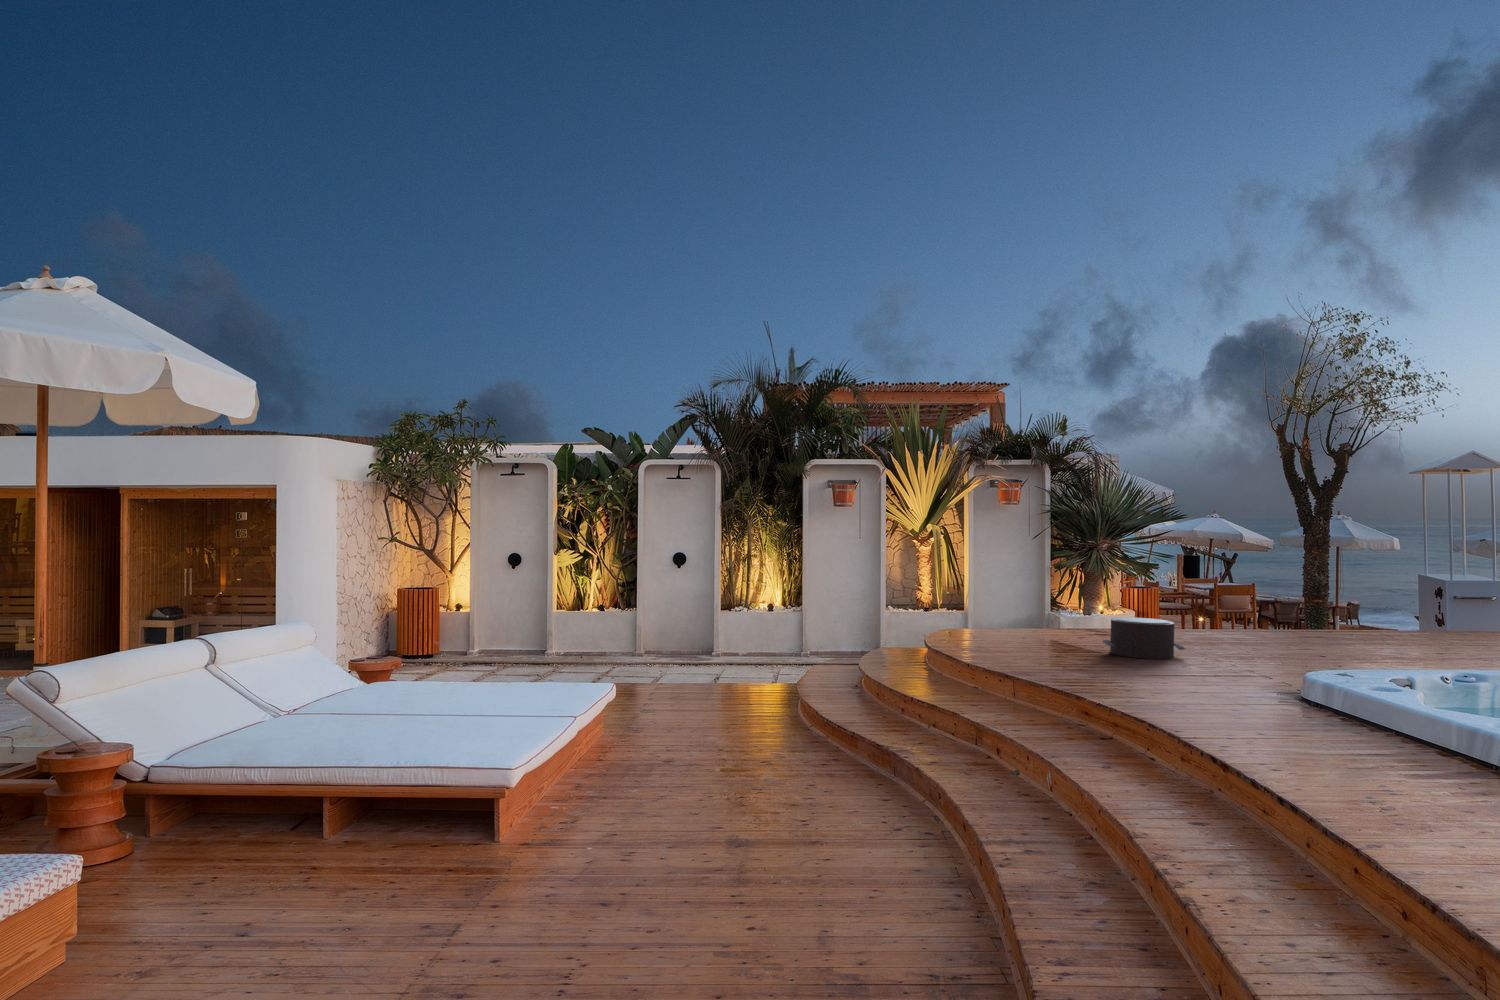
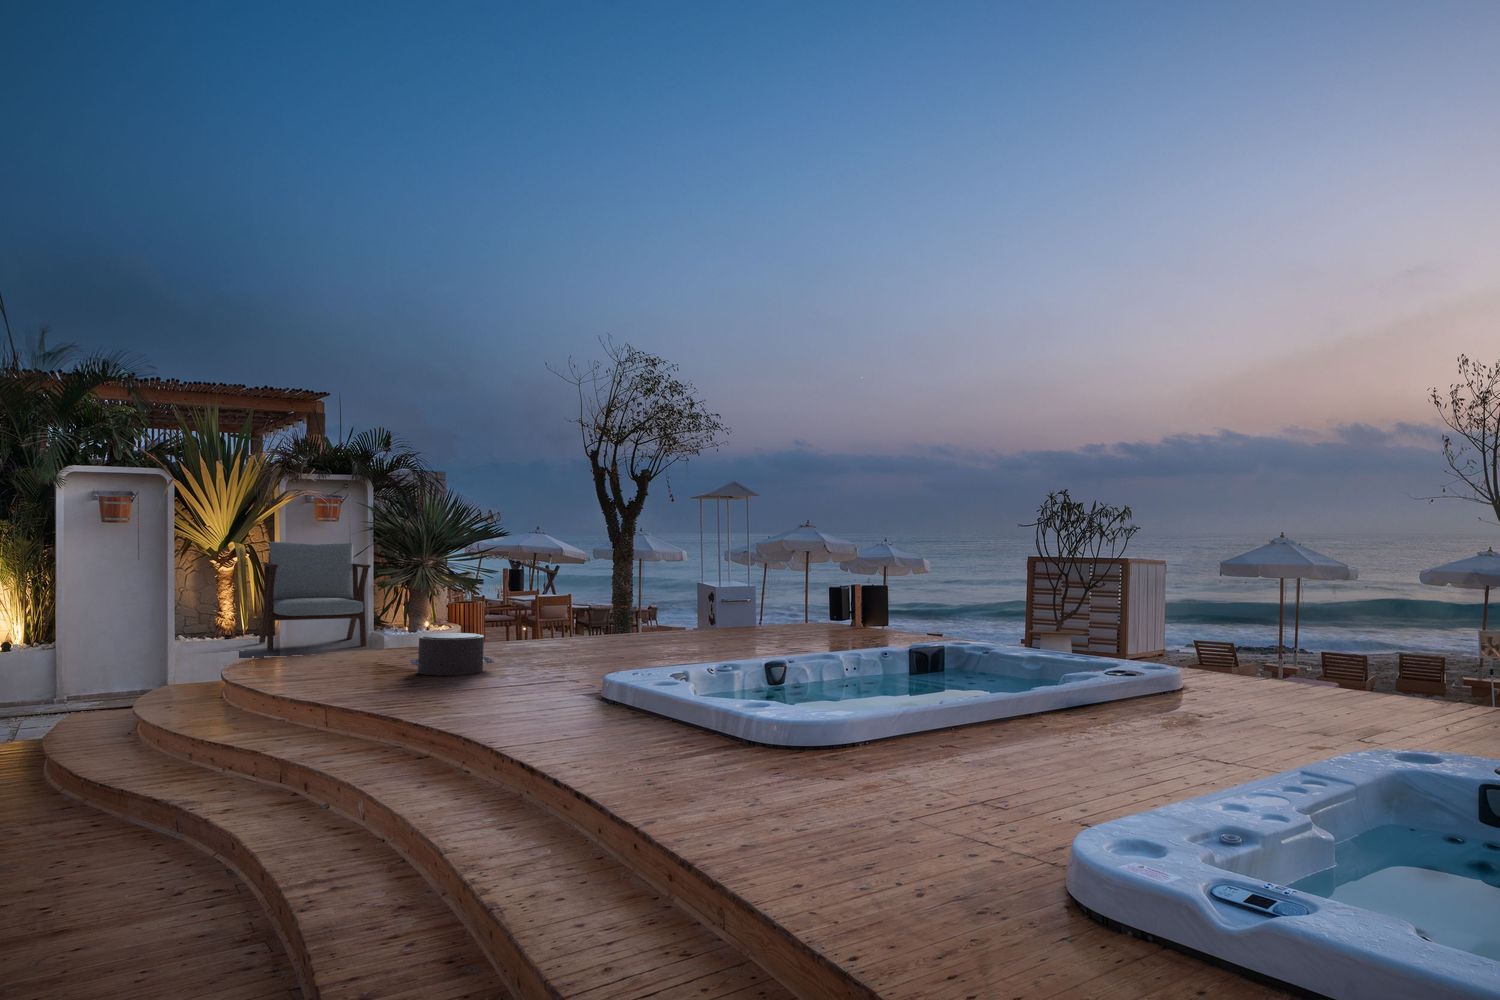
lounge chair: none [953,524,1052,625] -> present [259,542,370,651]

